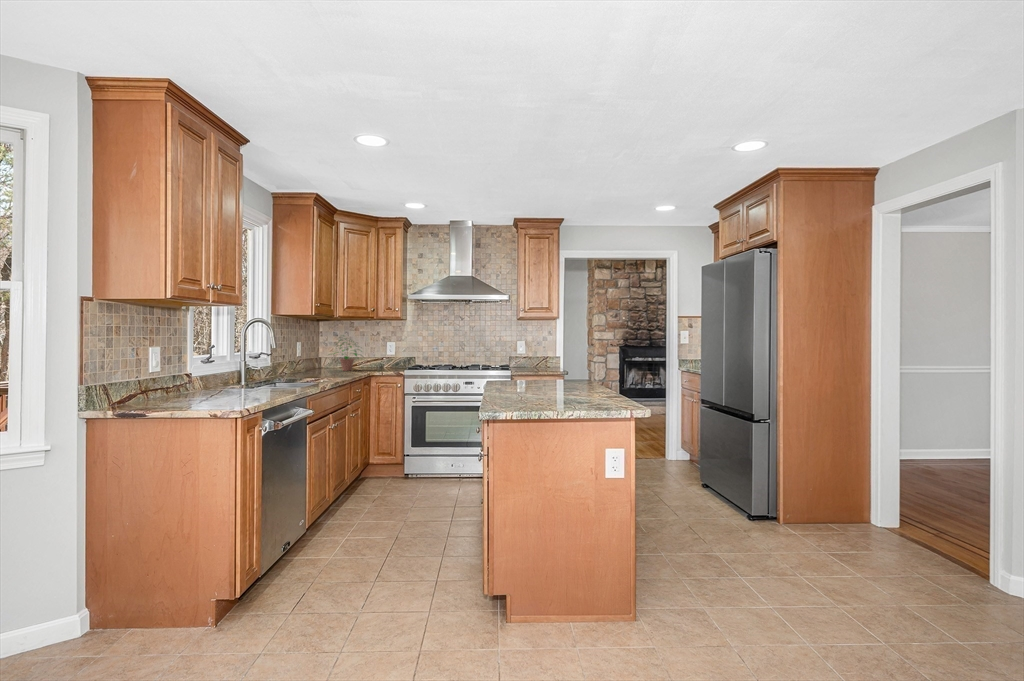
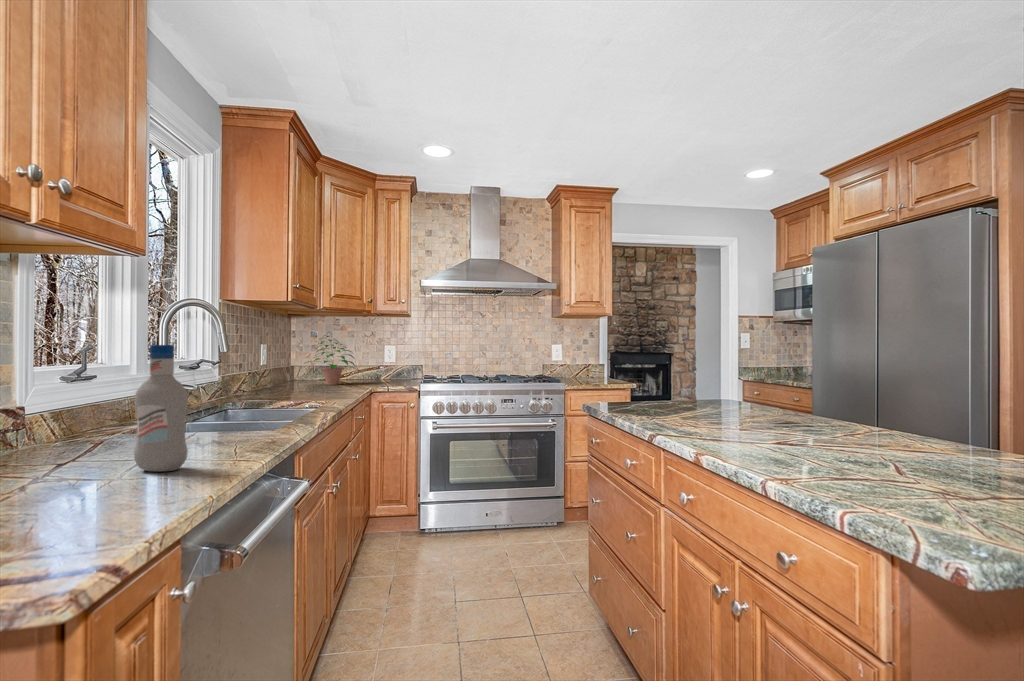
bottle: none [244,347,263,397] -> present [134,345,188,472]

